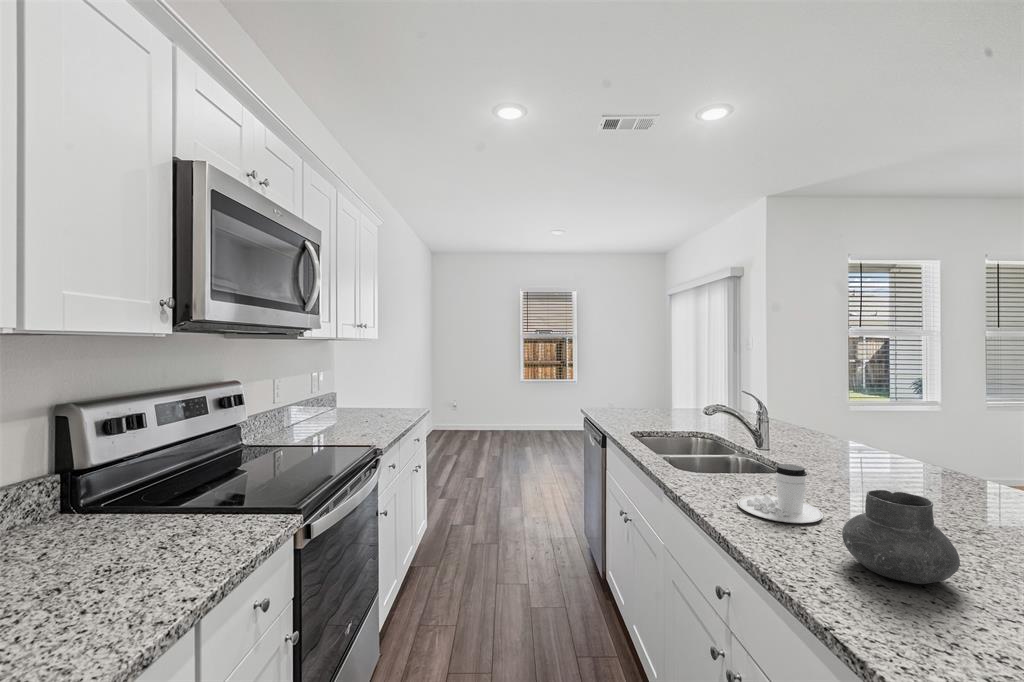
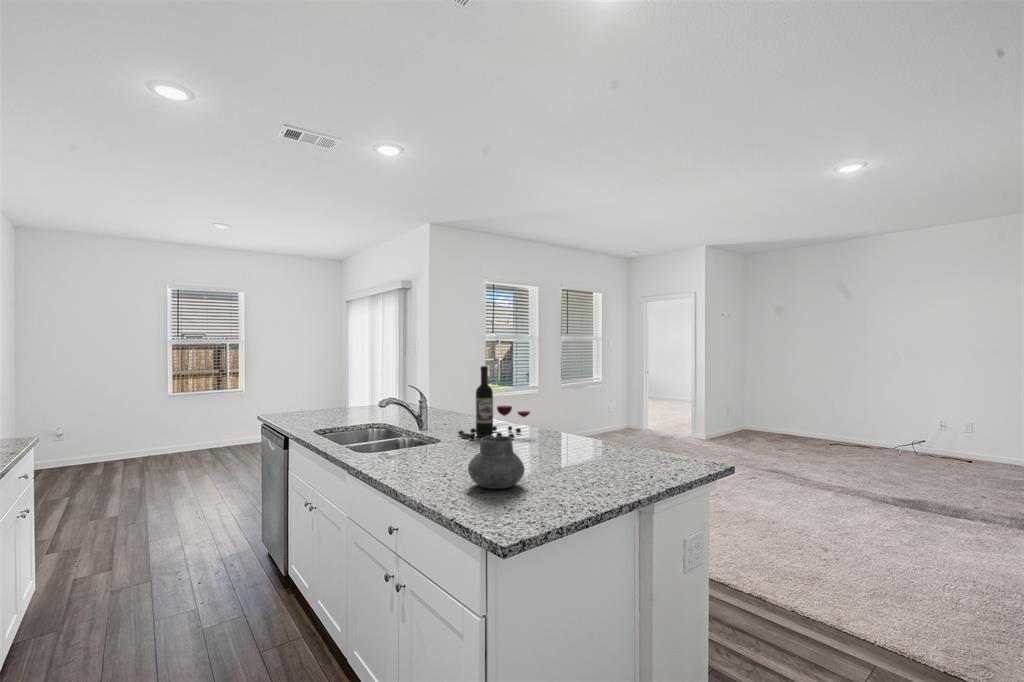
wine bottle: none [816,374,952,488] -> present [458,366,530,439]
coffee cup: present [738,464,823,523] -> none [405,432,460,473]

